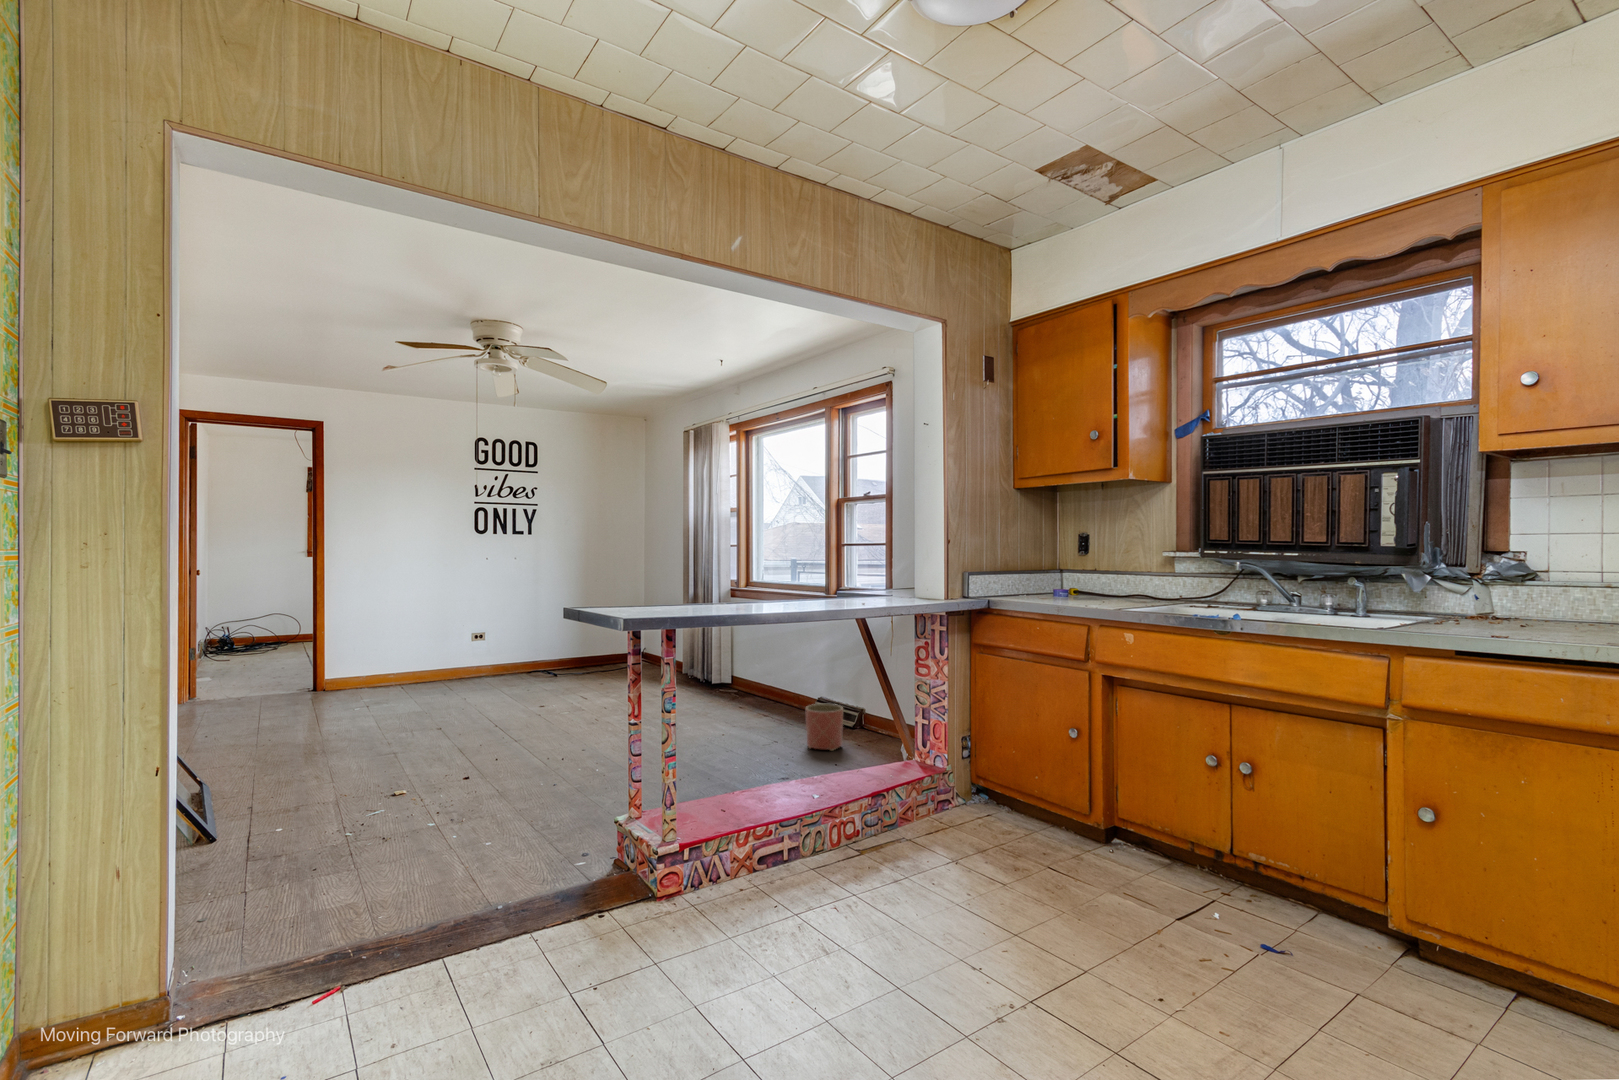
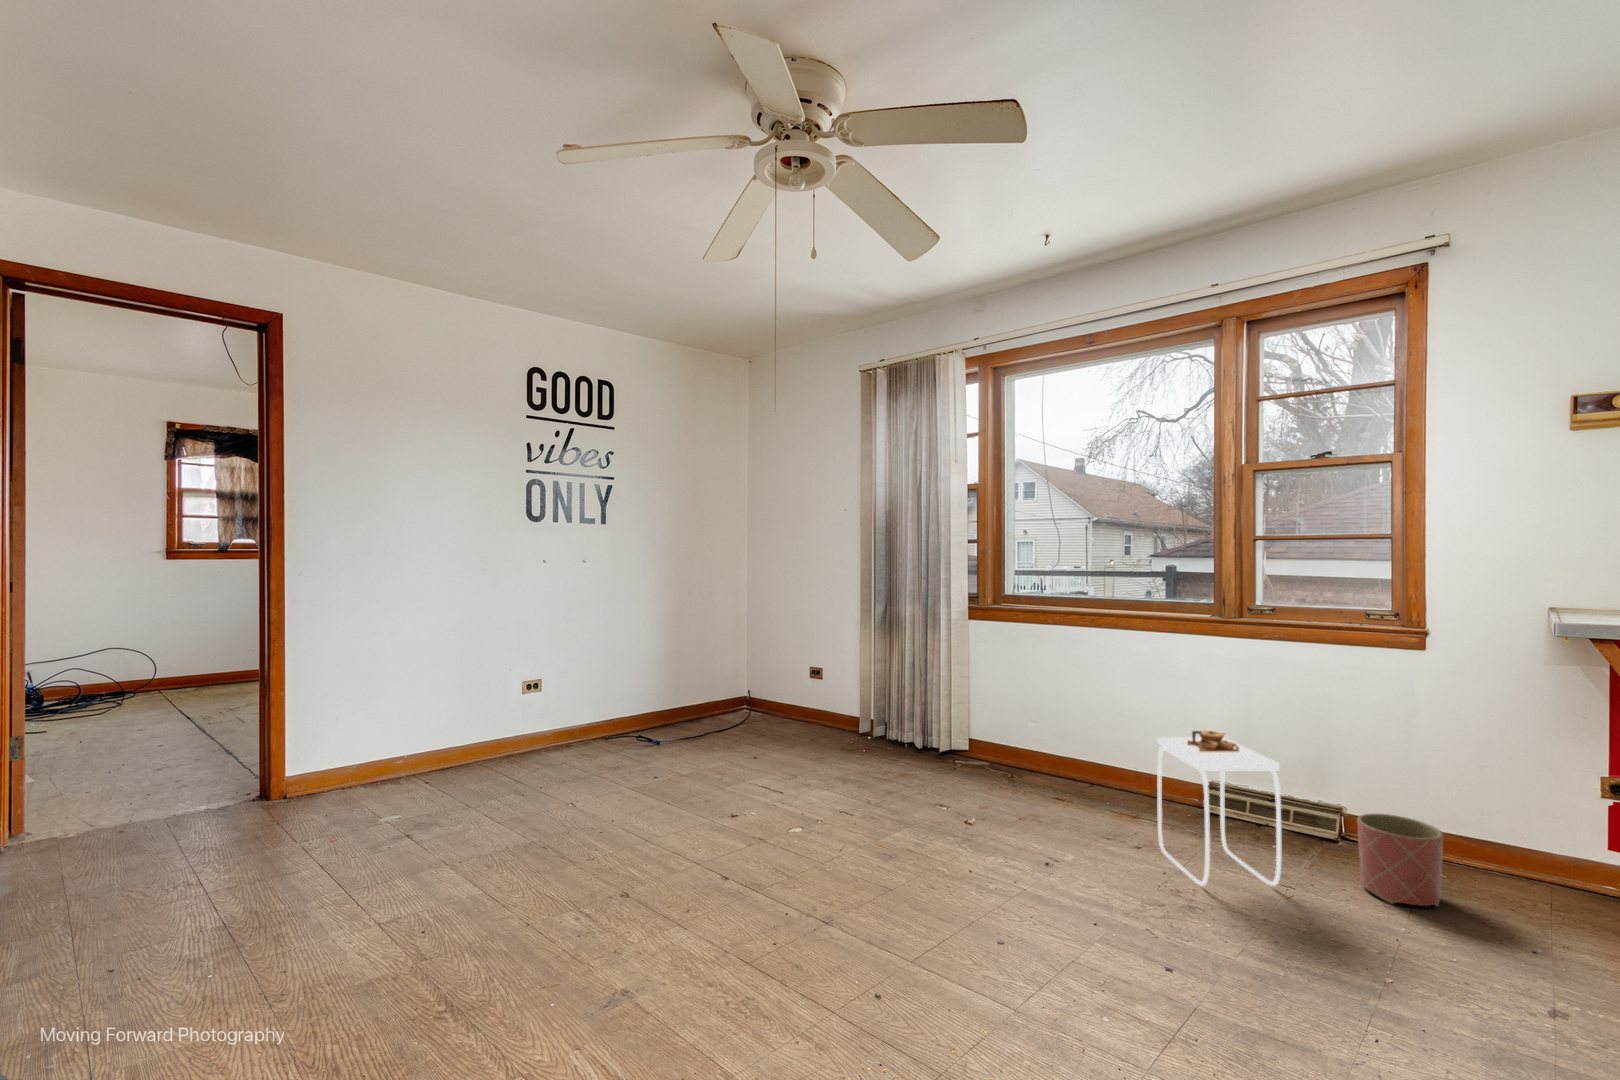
side table: none [721,655,775,740] -> present [1158,730,1281,886]

